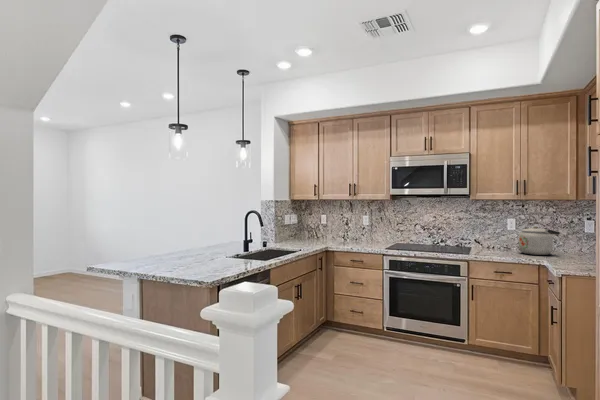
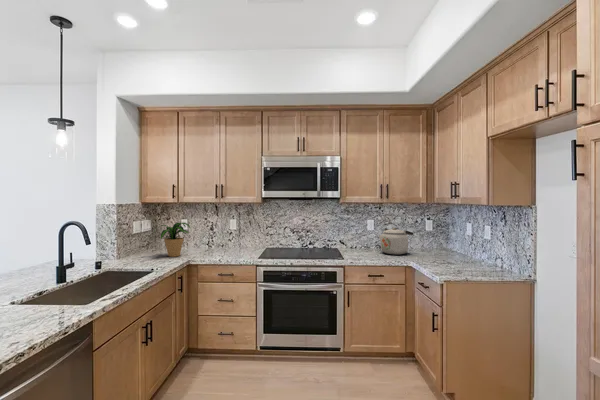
potted plant: none [300,216,329,244] -> present [161,223,190,257]

